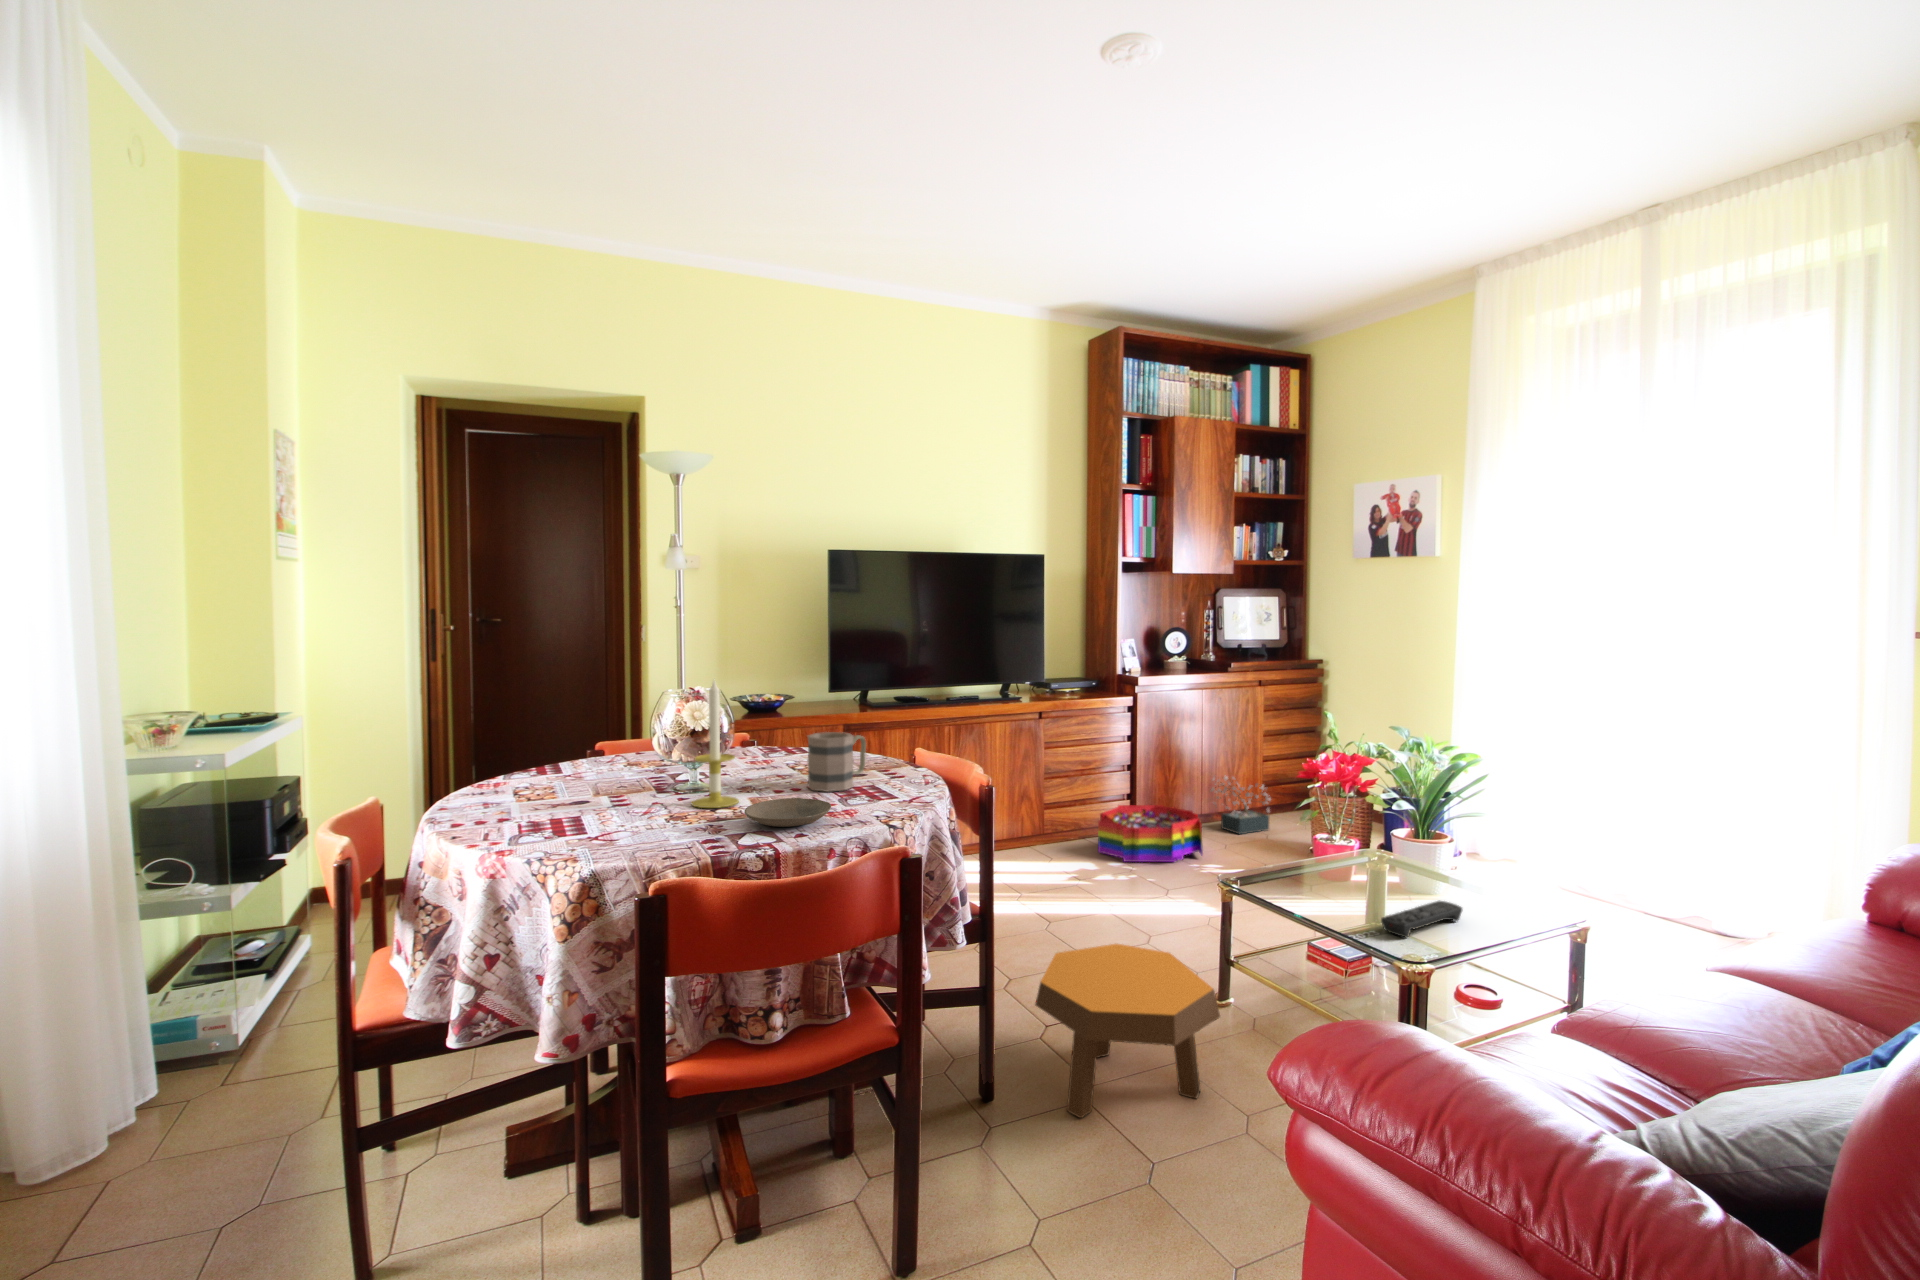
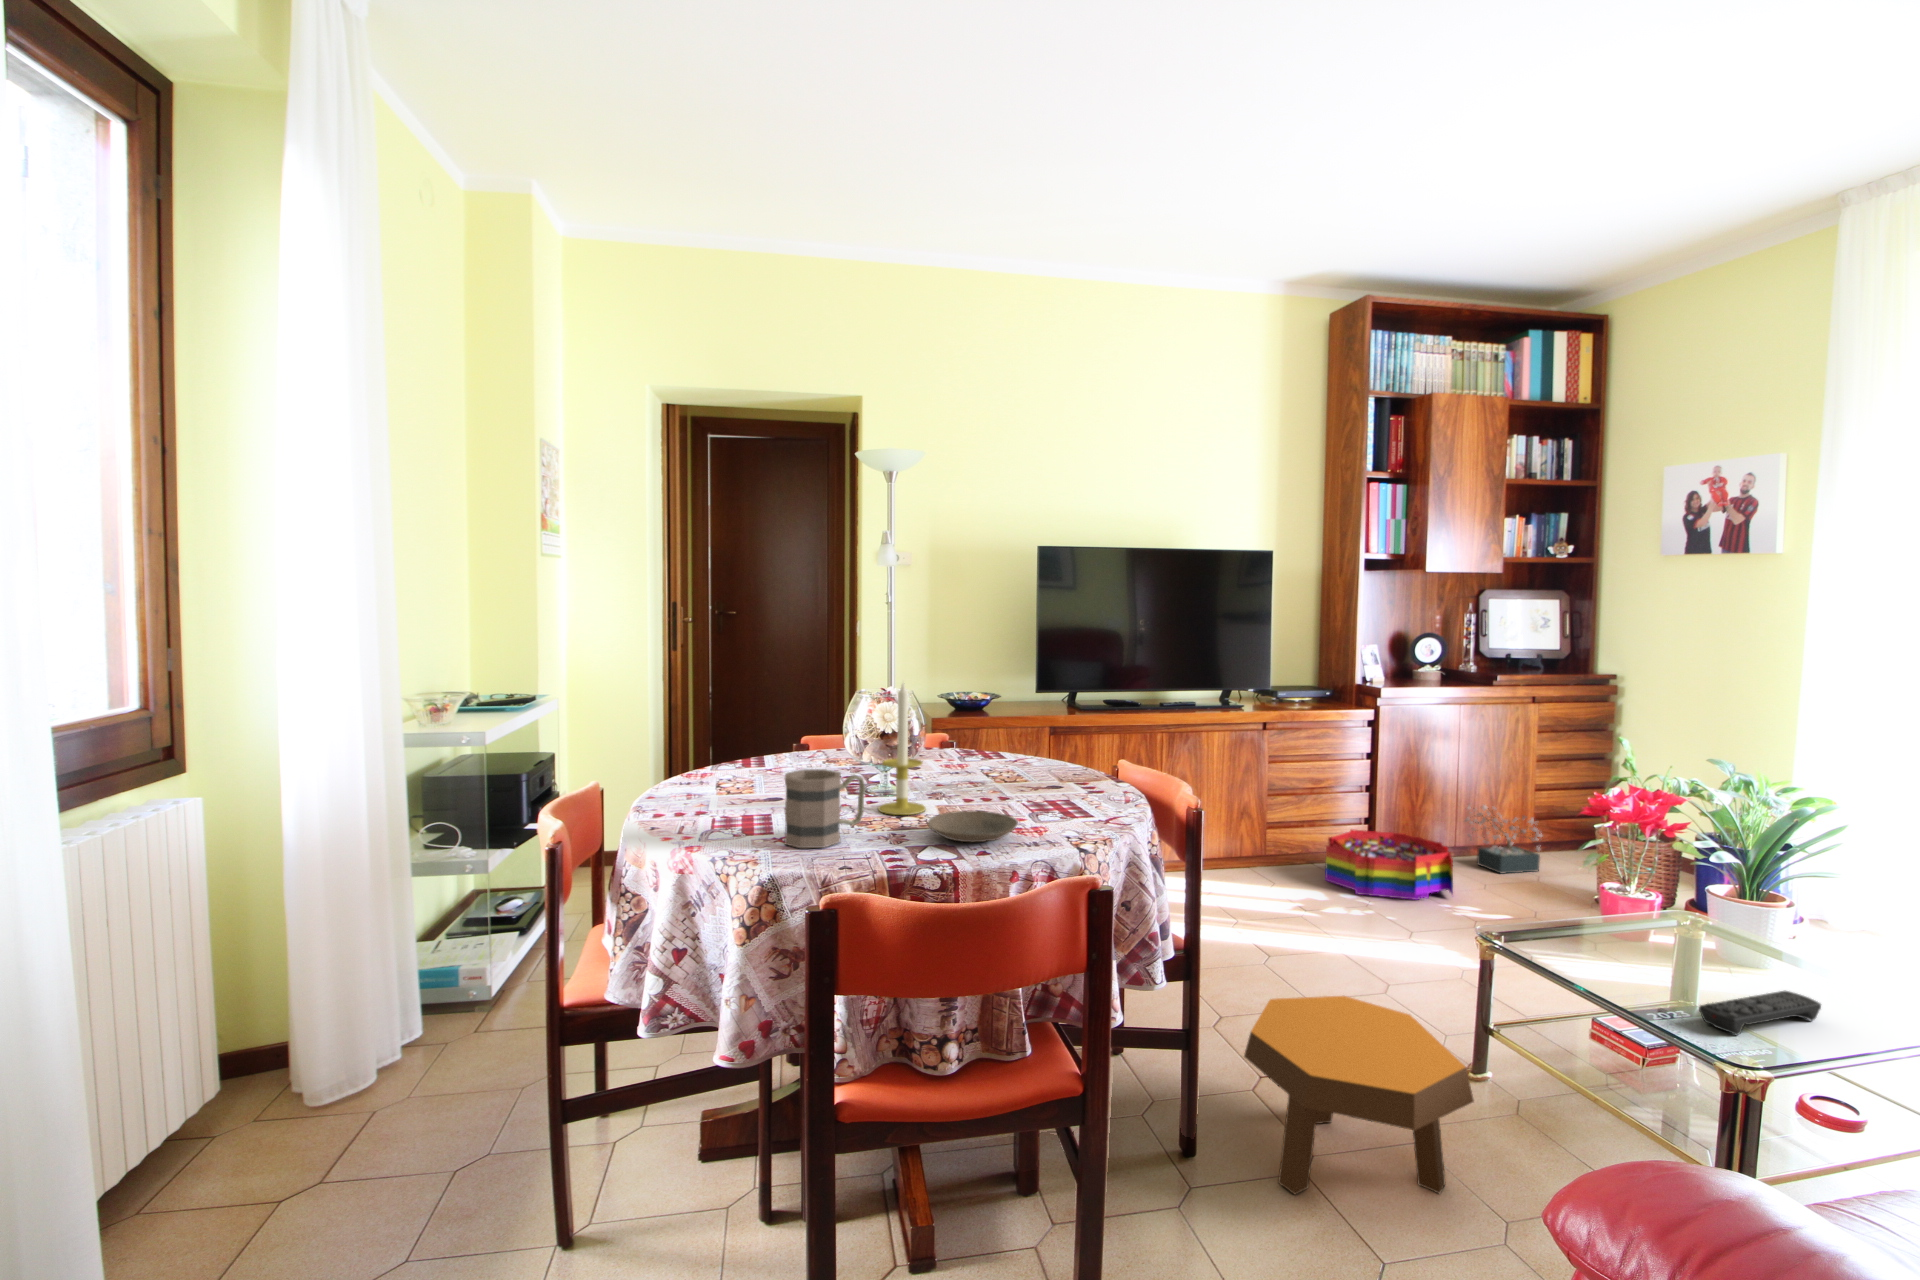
mug: present [808,732,866,792] -> present [785,769,865,848]

